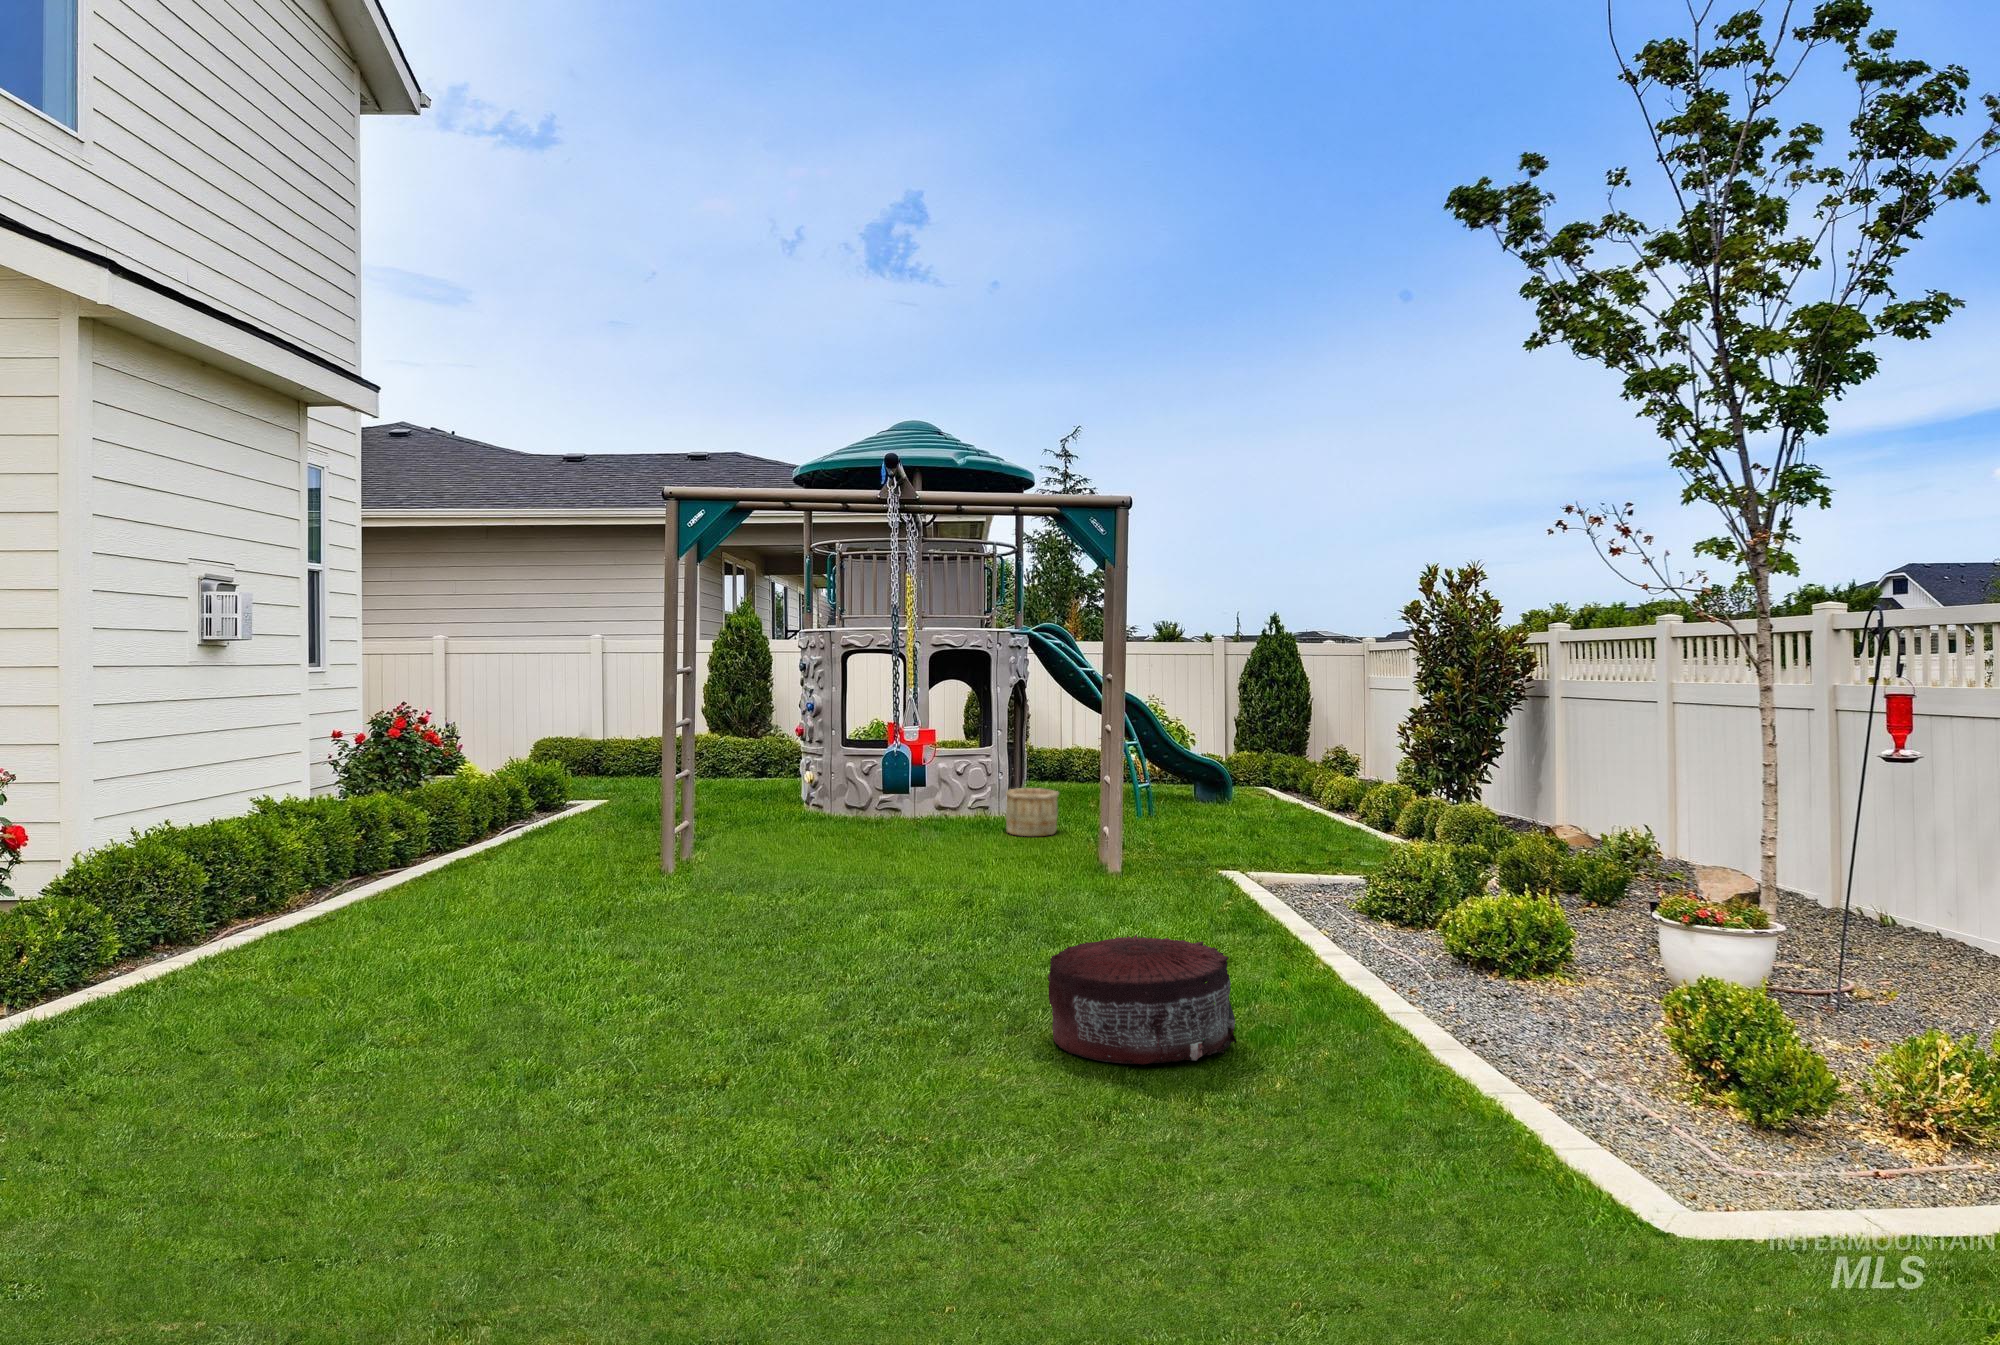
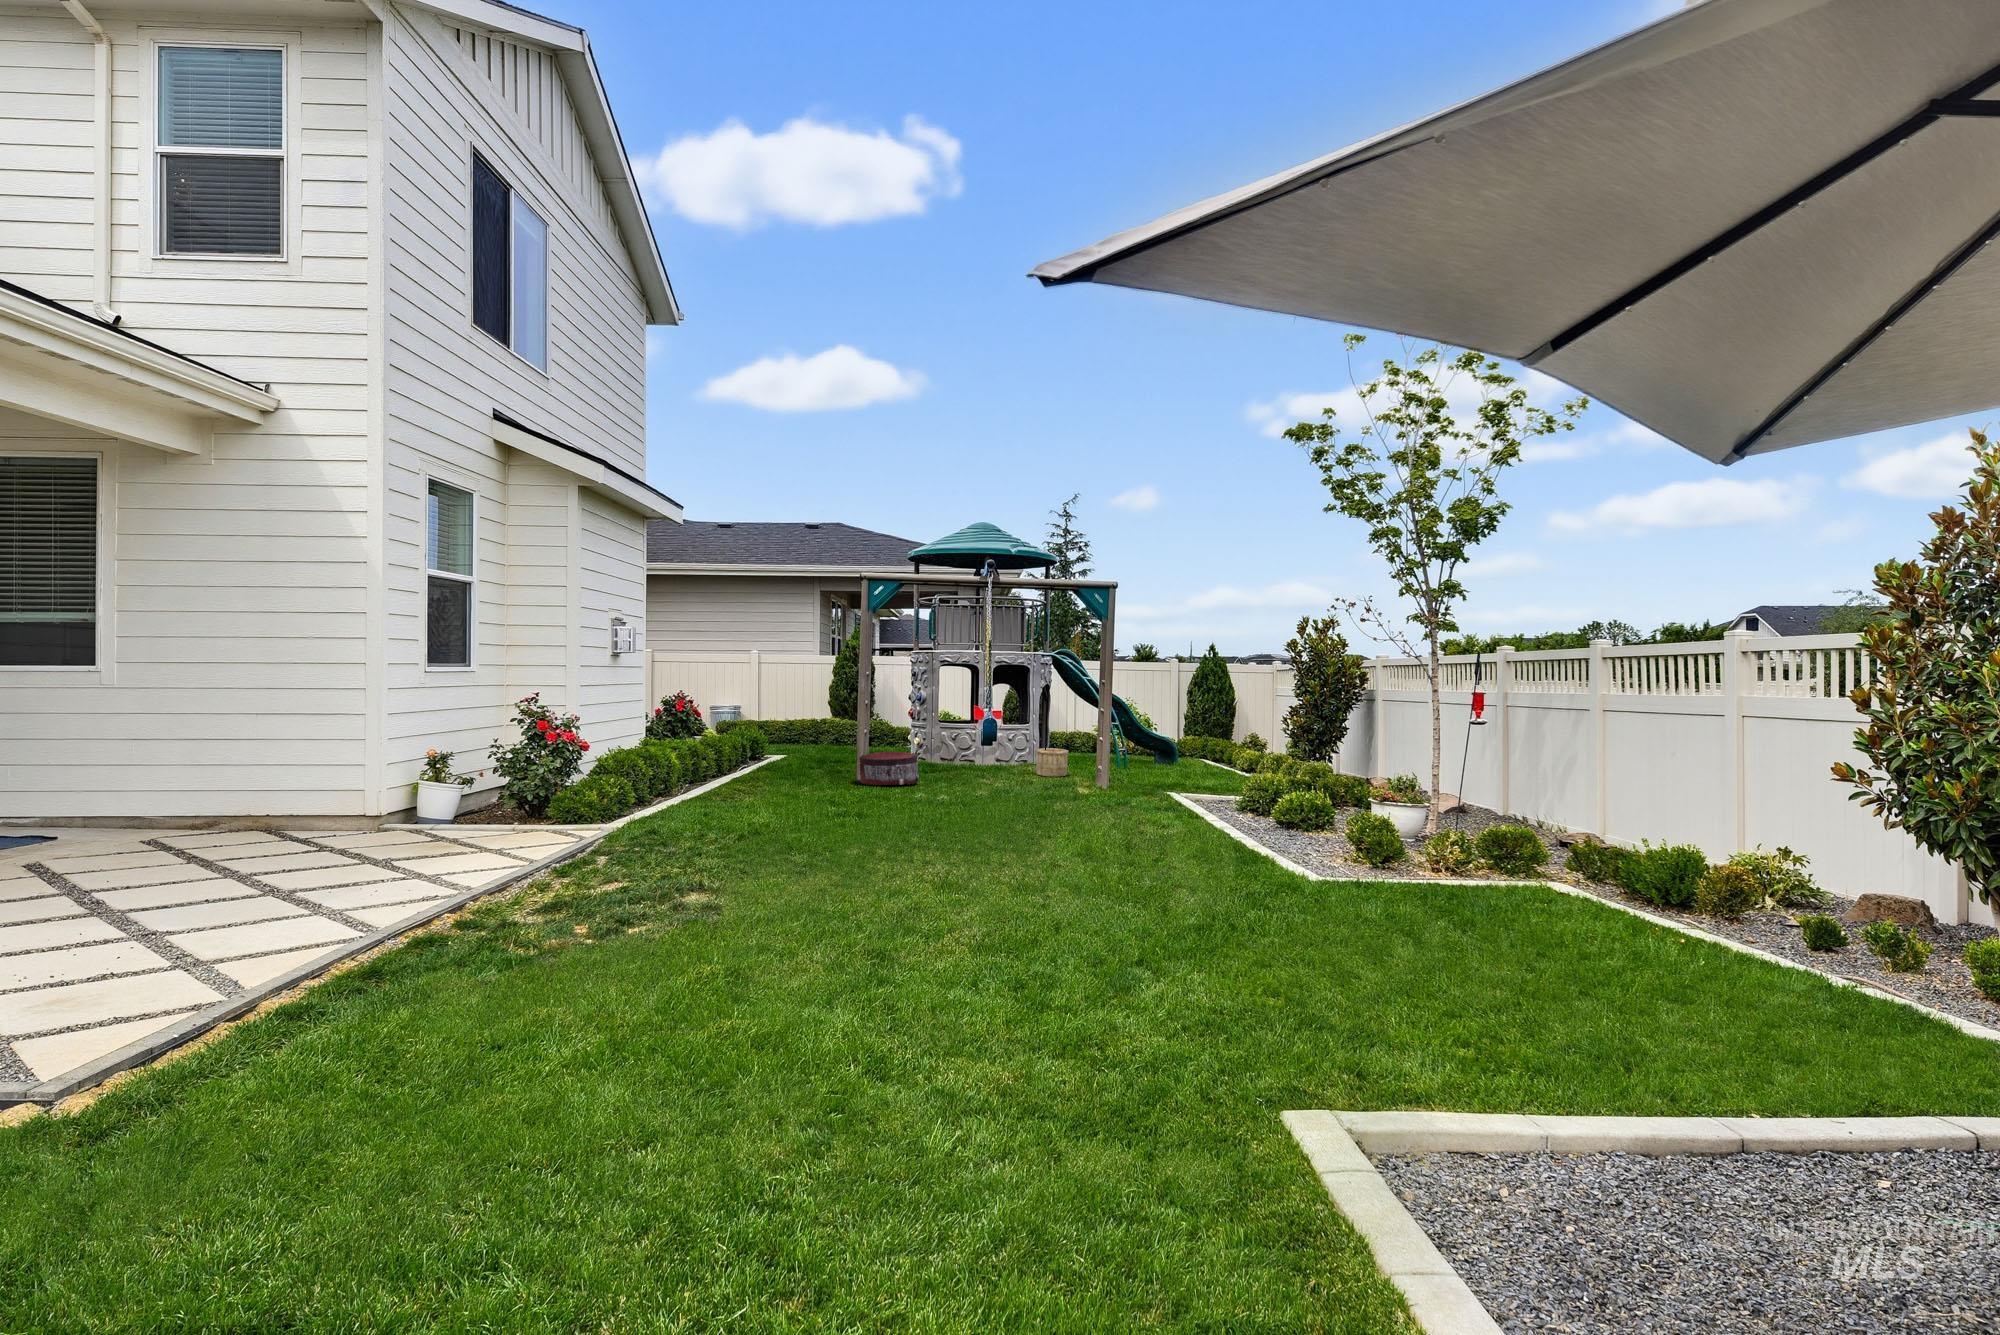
pouf: present [1048,935,1236,1065] -> present [859,751,919,785]

